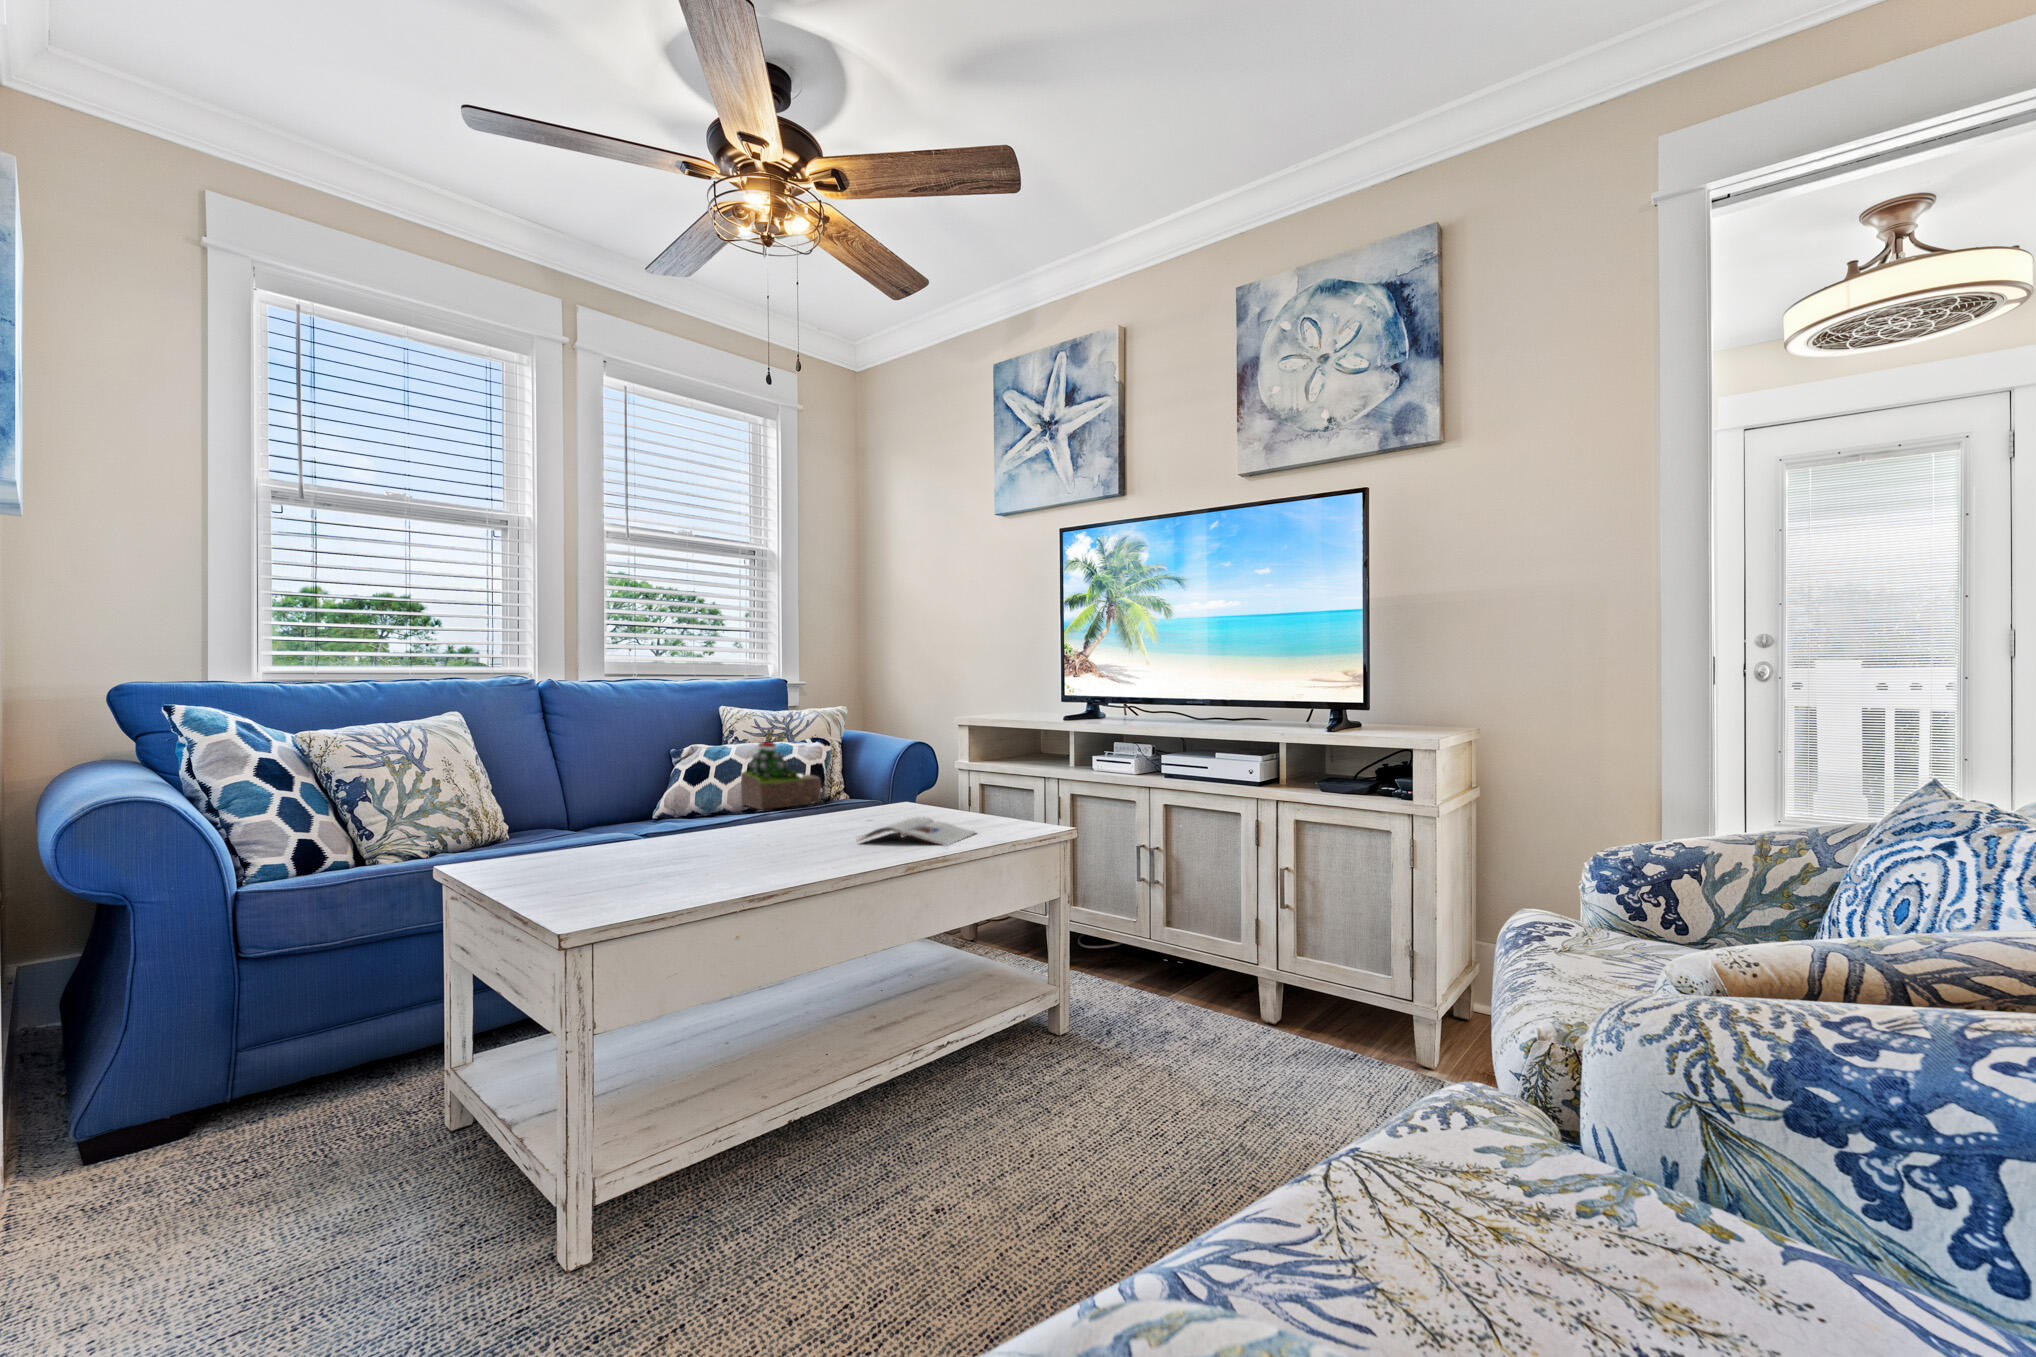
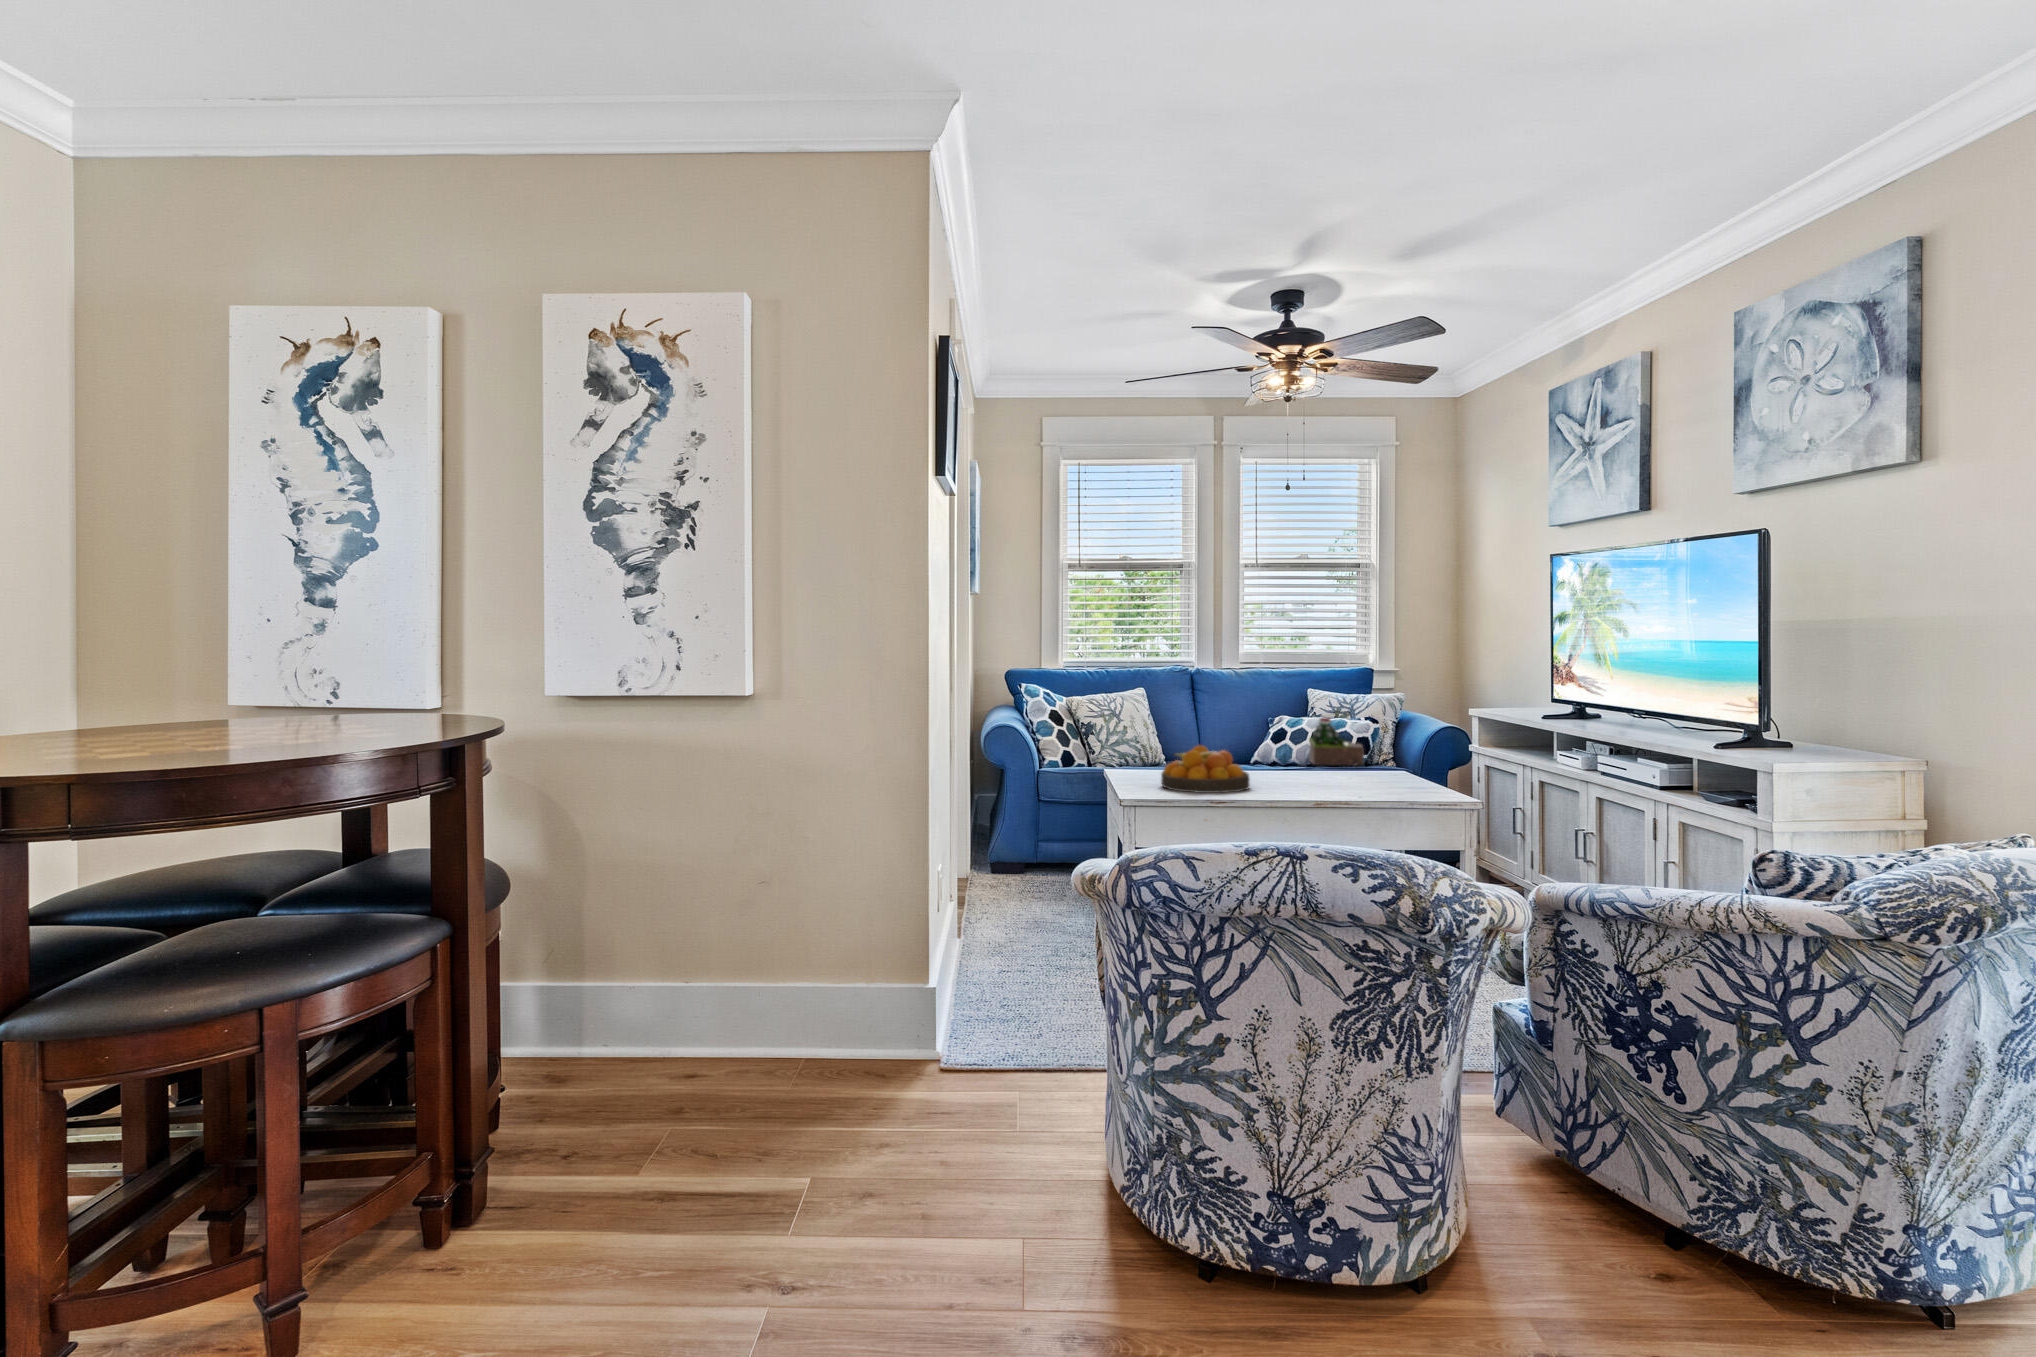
fruit bowl: none [603,794,777,888] -> present [1161,746,1250,793]
magazine: present [858,816,976,845] -> none [1309,777,1391,796]

